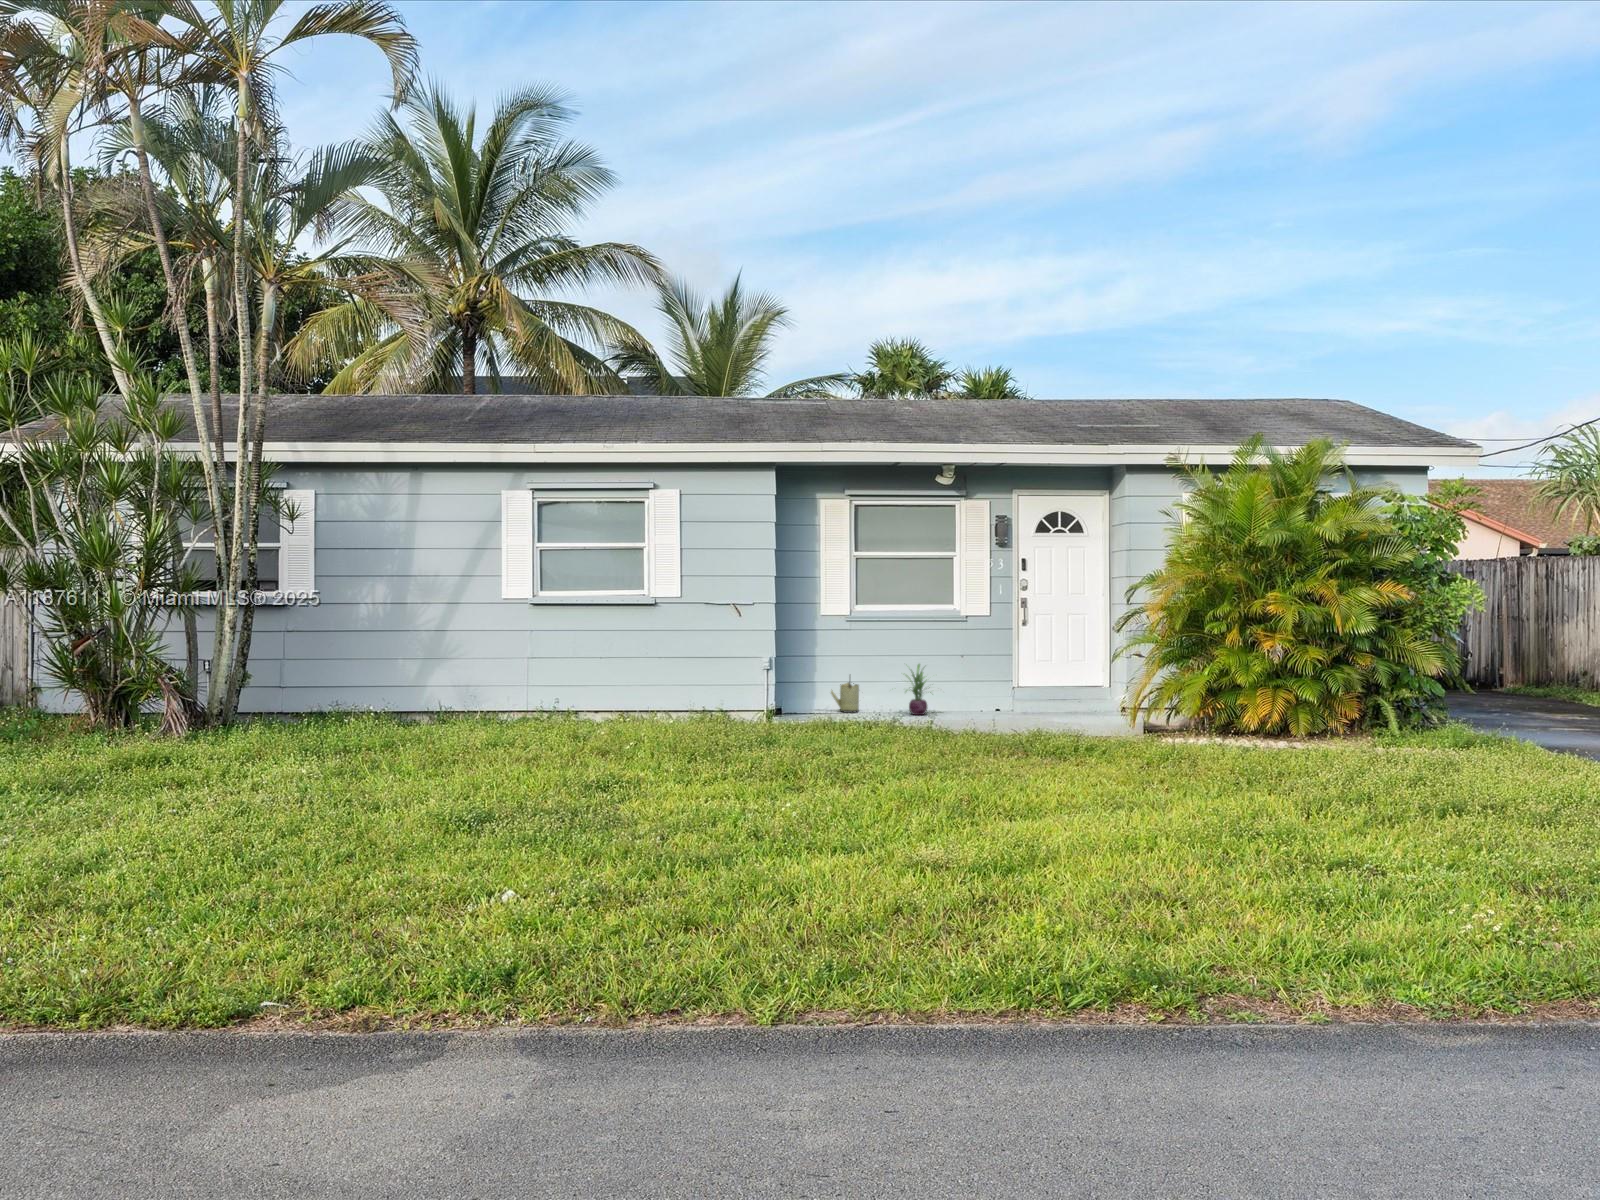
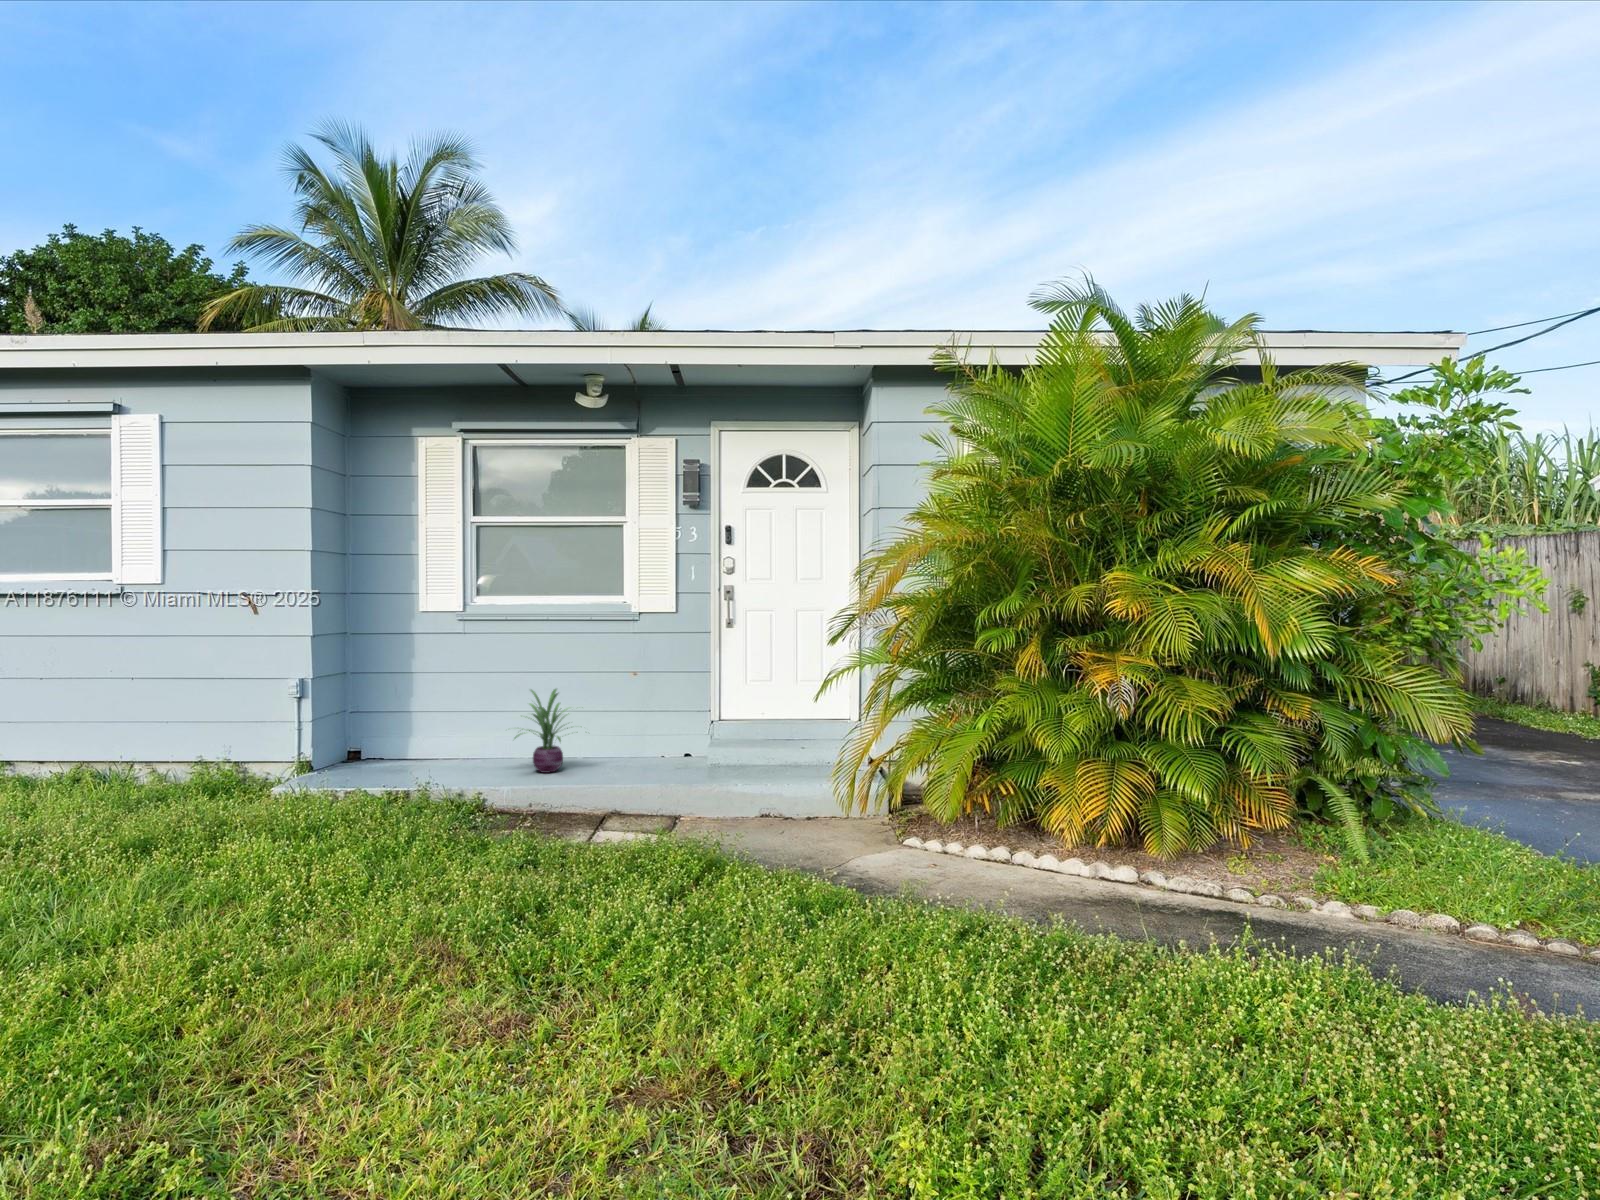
watering can: present [831,682,859,713] -> none [402,703,473,766]

